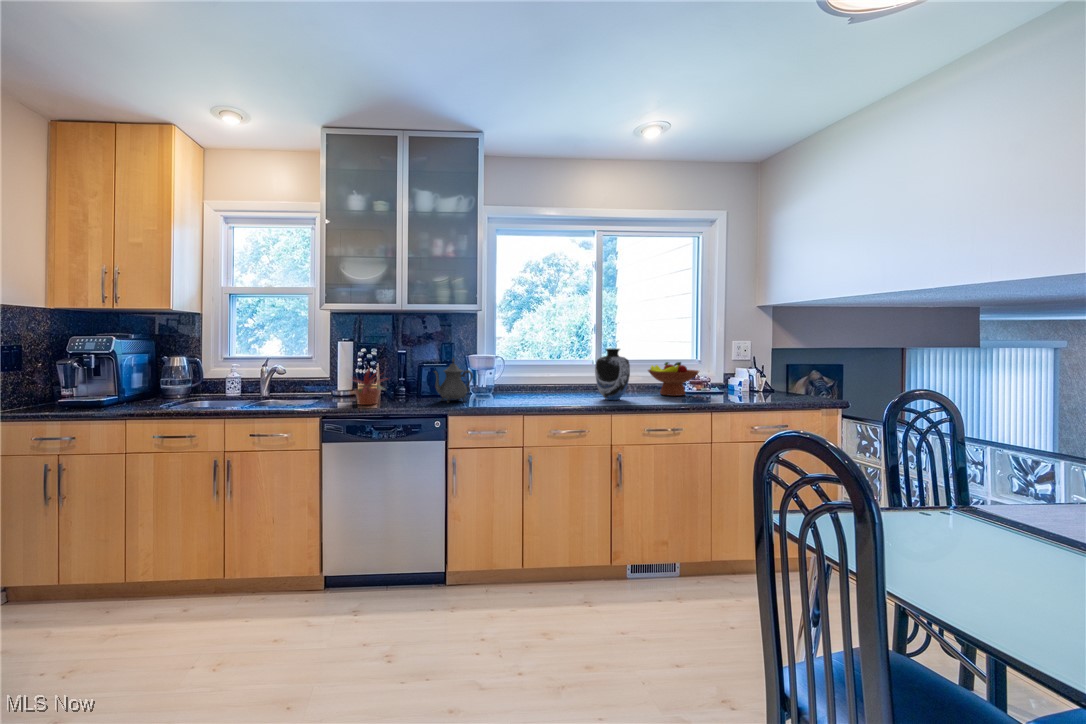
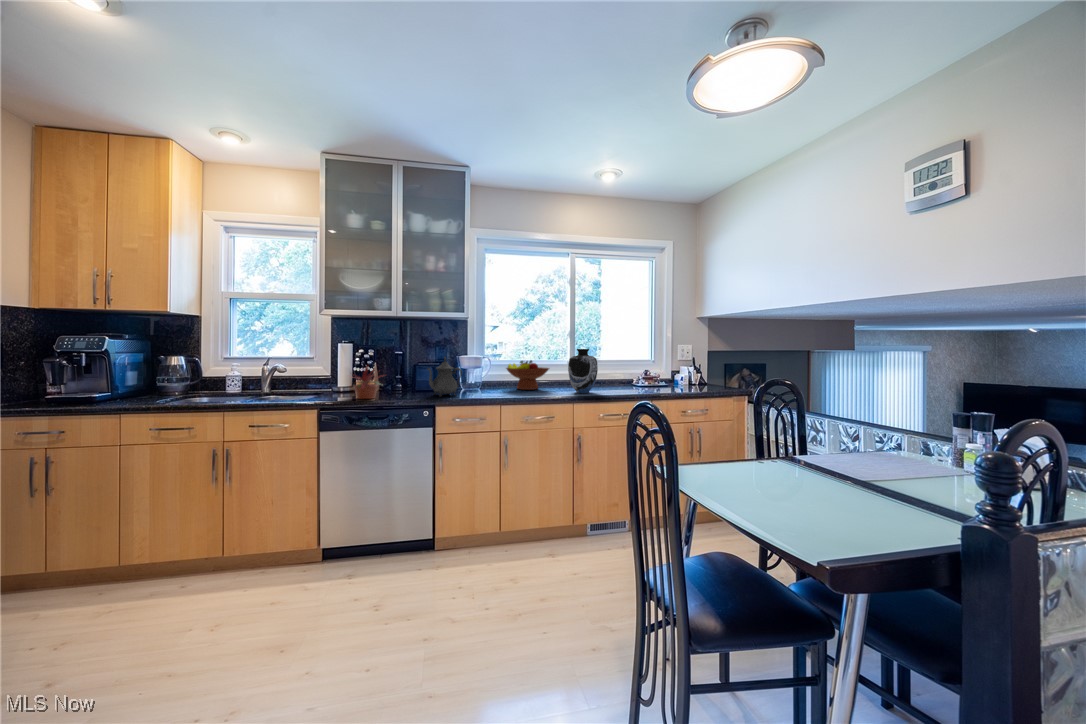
fruit bowl: present [648,362,699,396] -> present [506,360,549,390]

